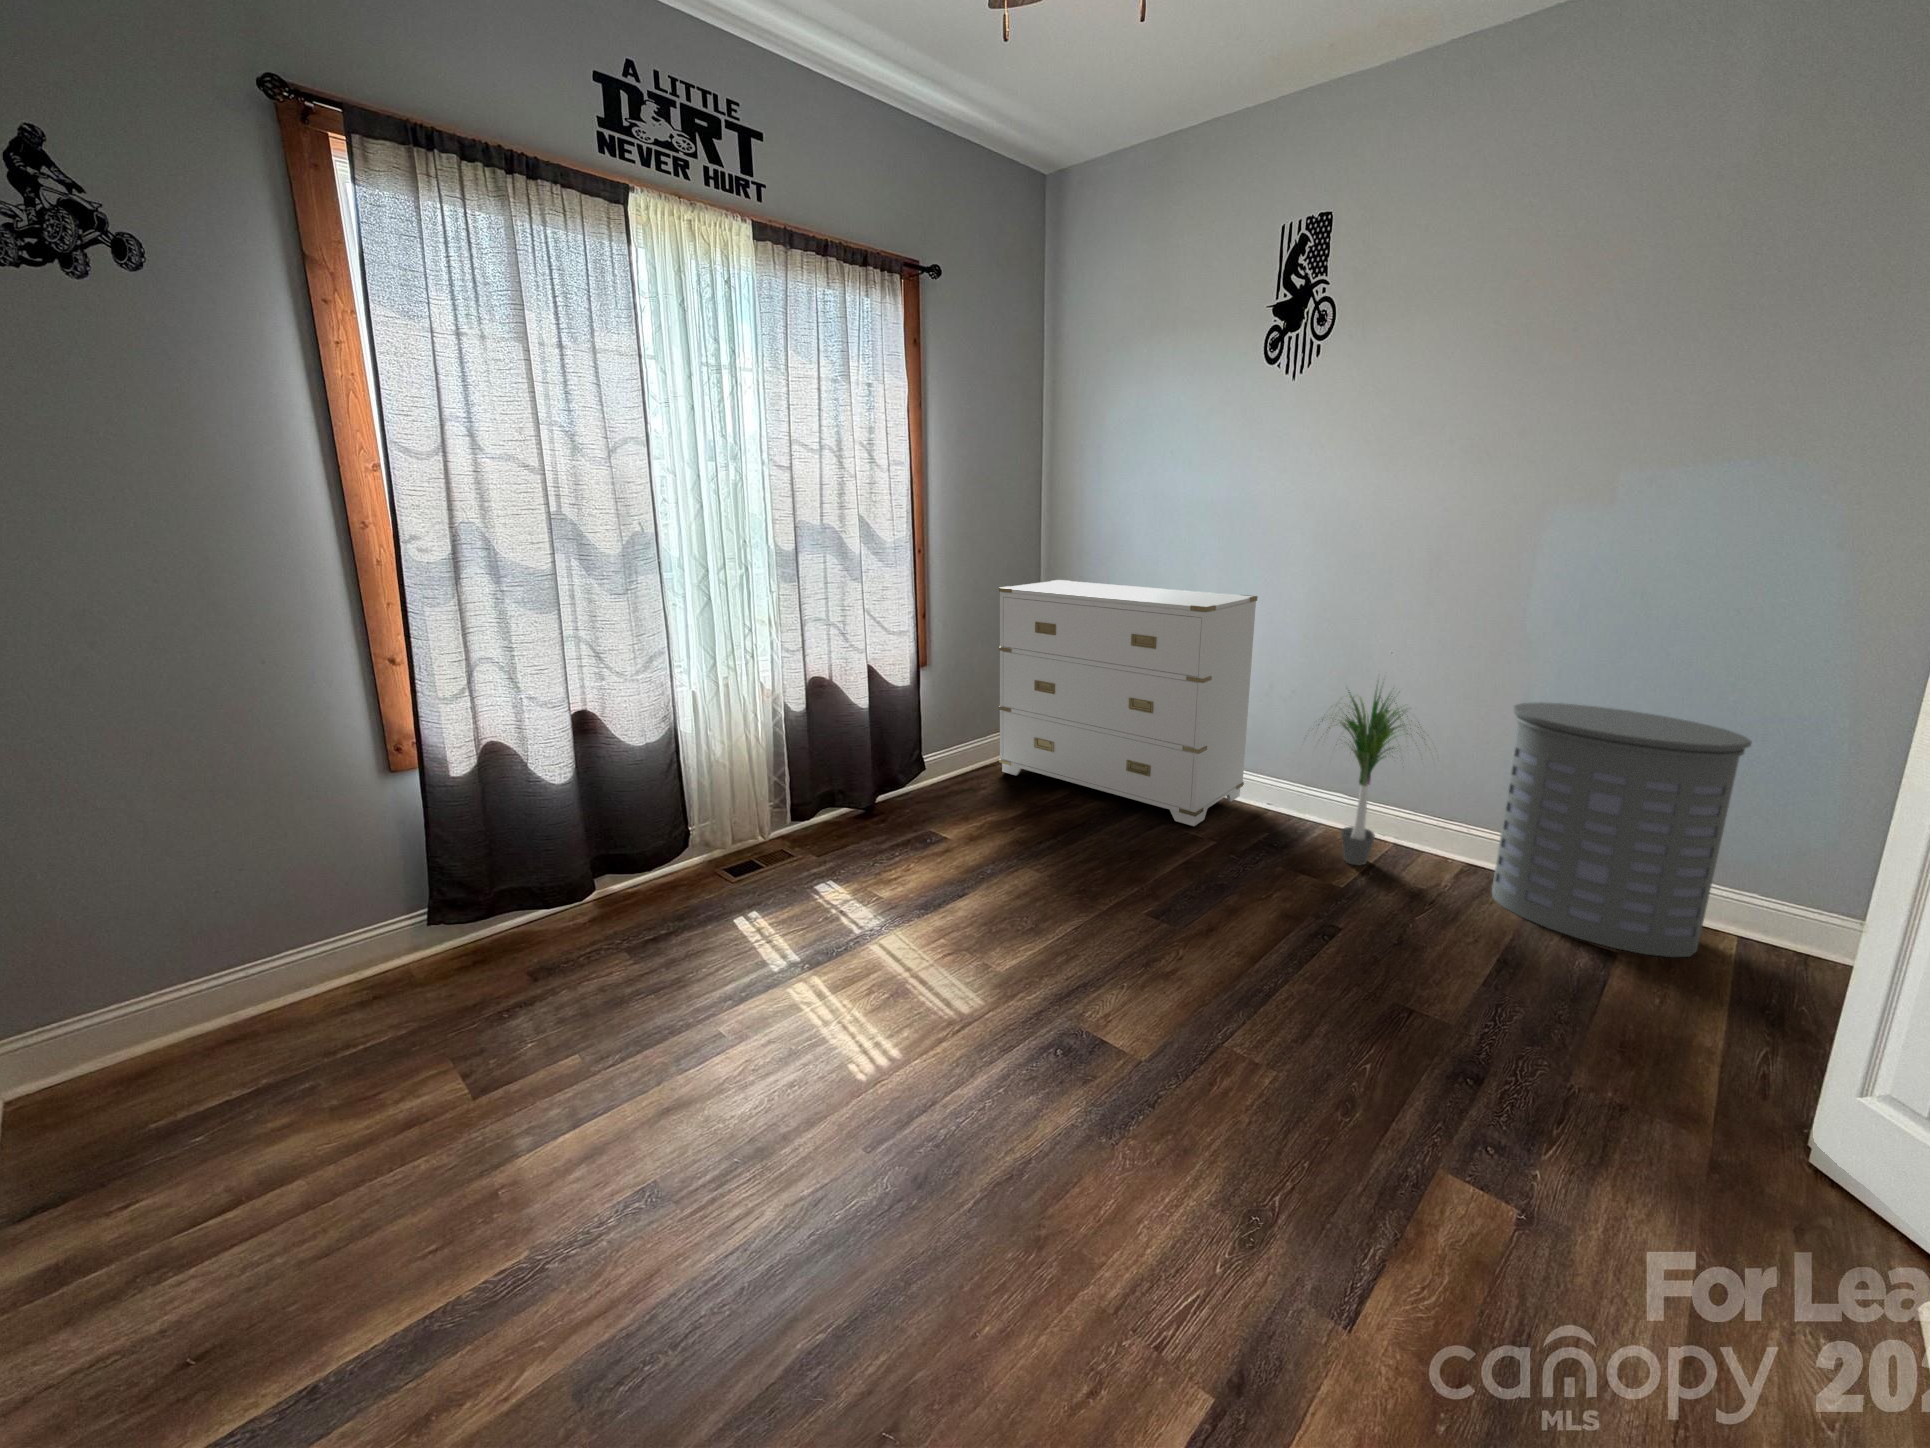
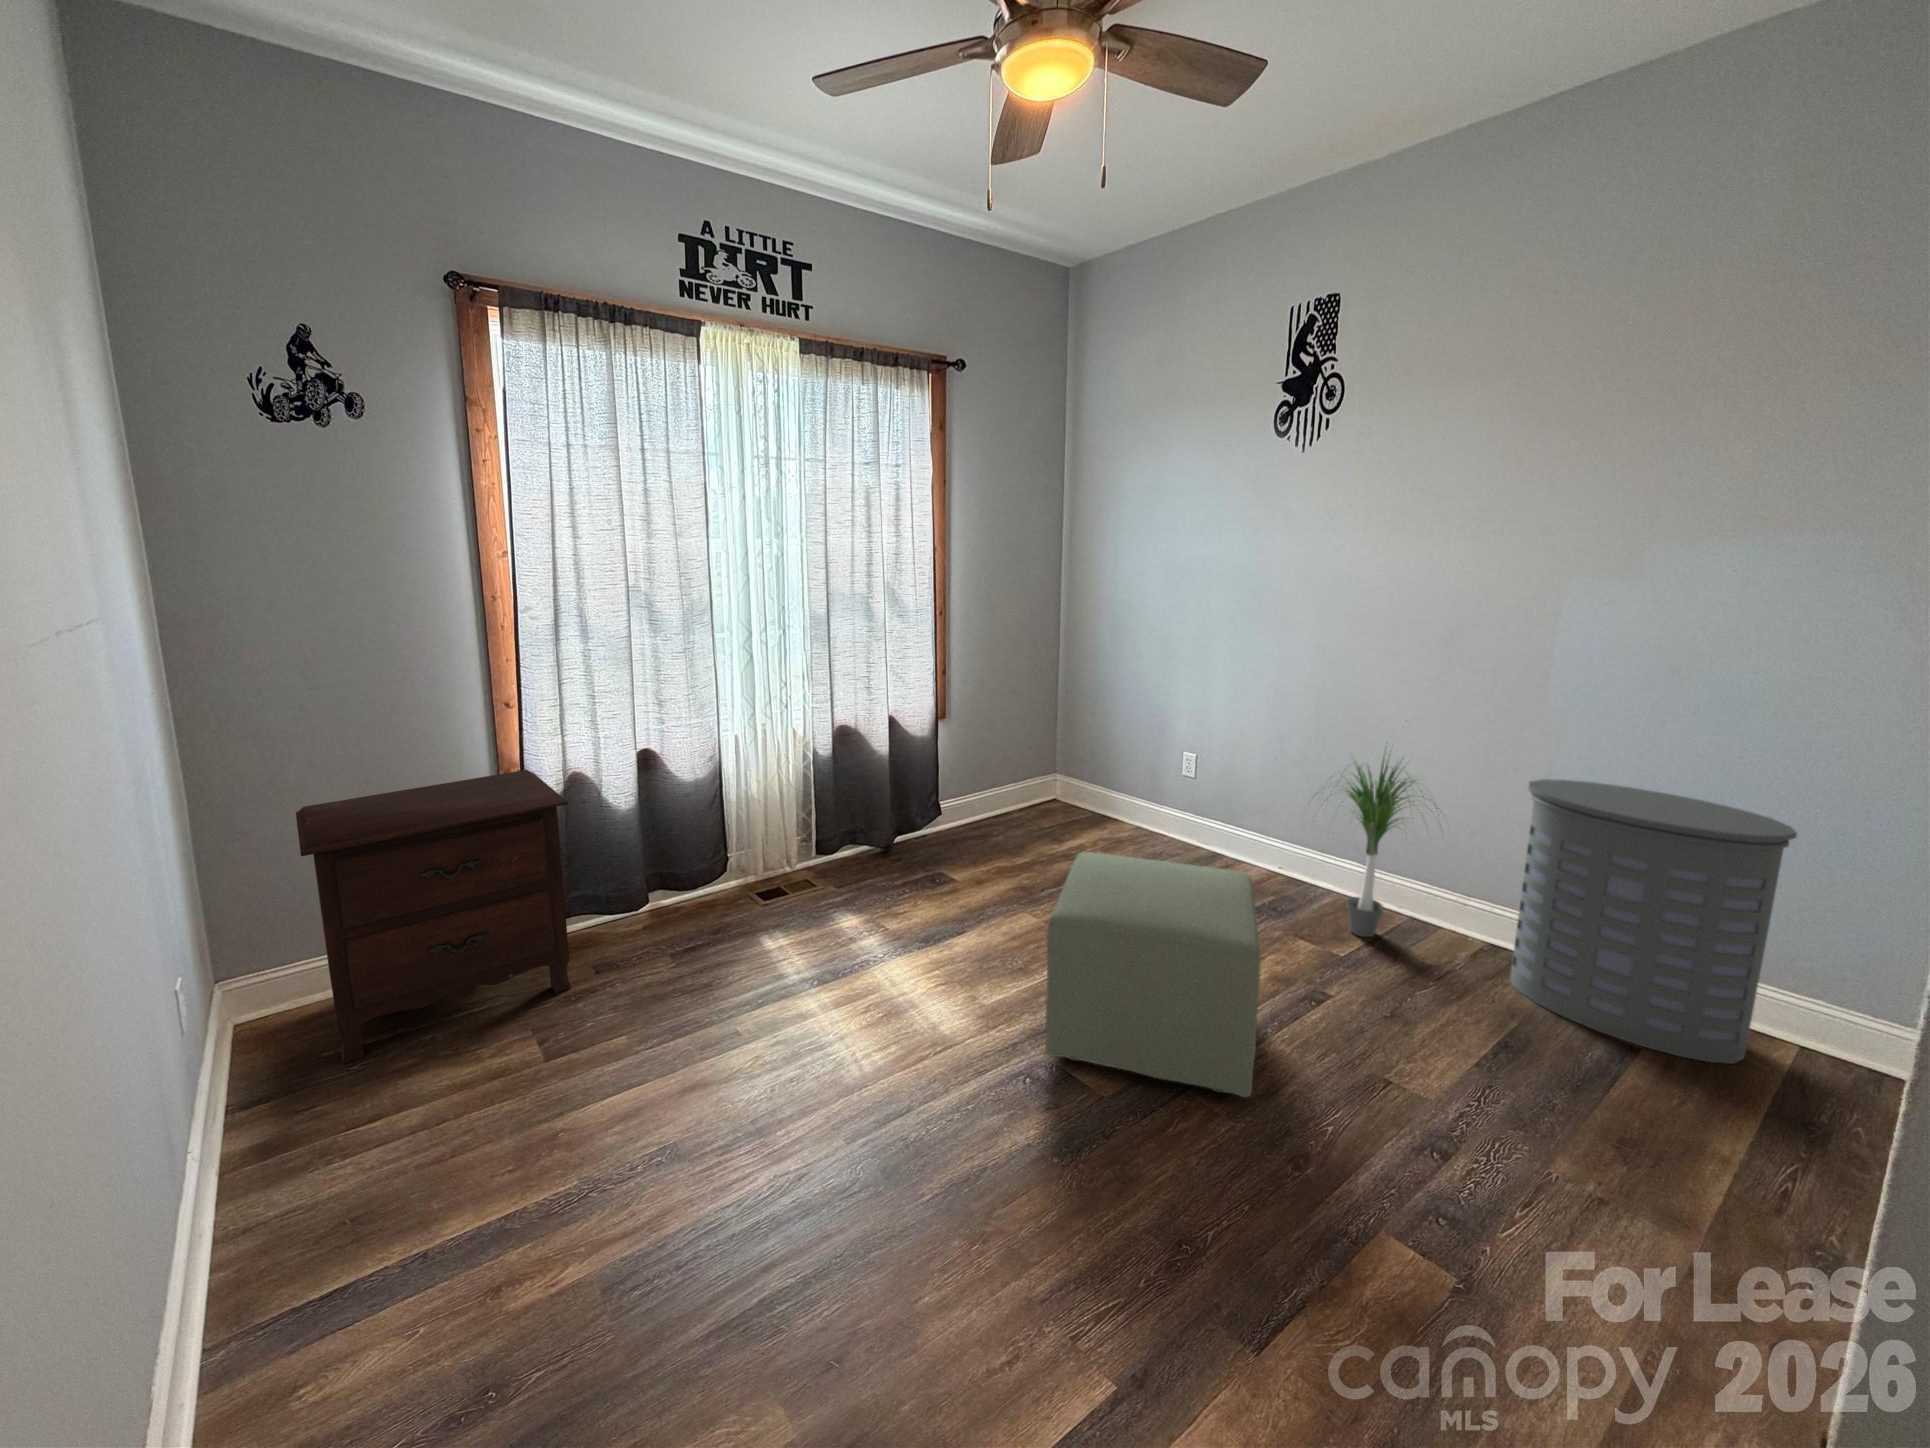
dresser: present [999,580,1258,826] -> none [1011,639,1268,885]
nightstand: none [78,742,504,1138] -> present [296,770,571,1064]
ottoman: none [1074,800,1301,1044] -> present [1045,852,1261,1097]

